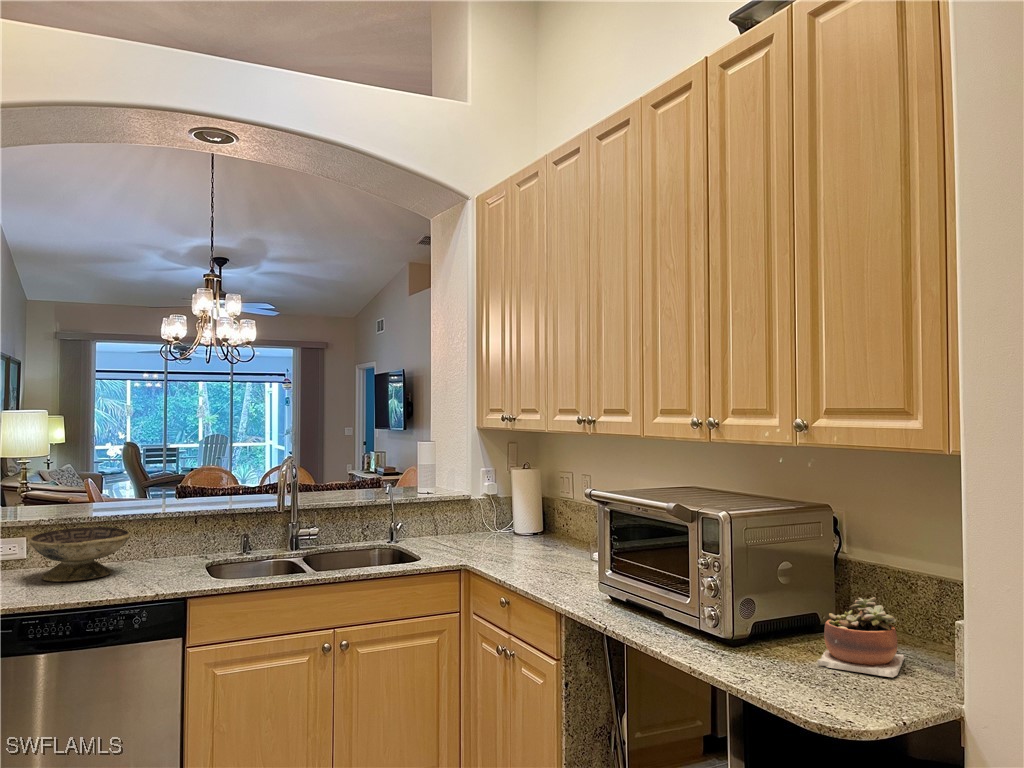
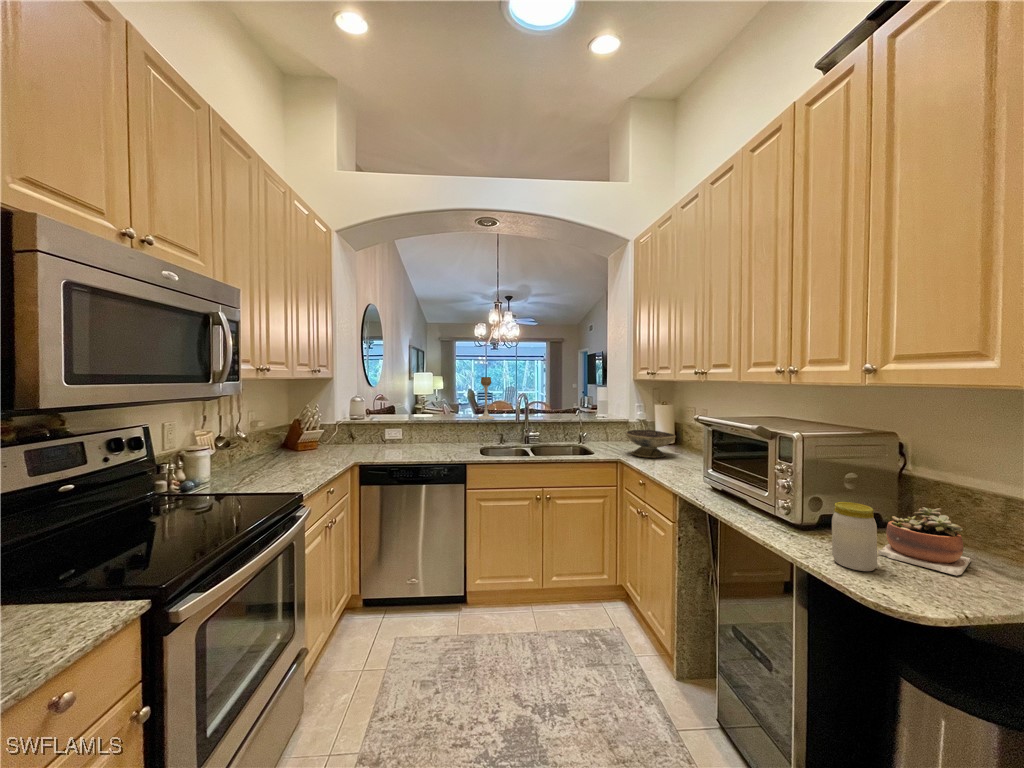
candle holder: none [190,426,226,509] -> present [478,377,494,419]
decorative bowl: present [29,527,130,582] -> present [626,430,675,458]
jar: none [769,601,818,689] -> present [832,502,877,571]

